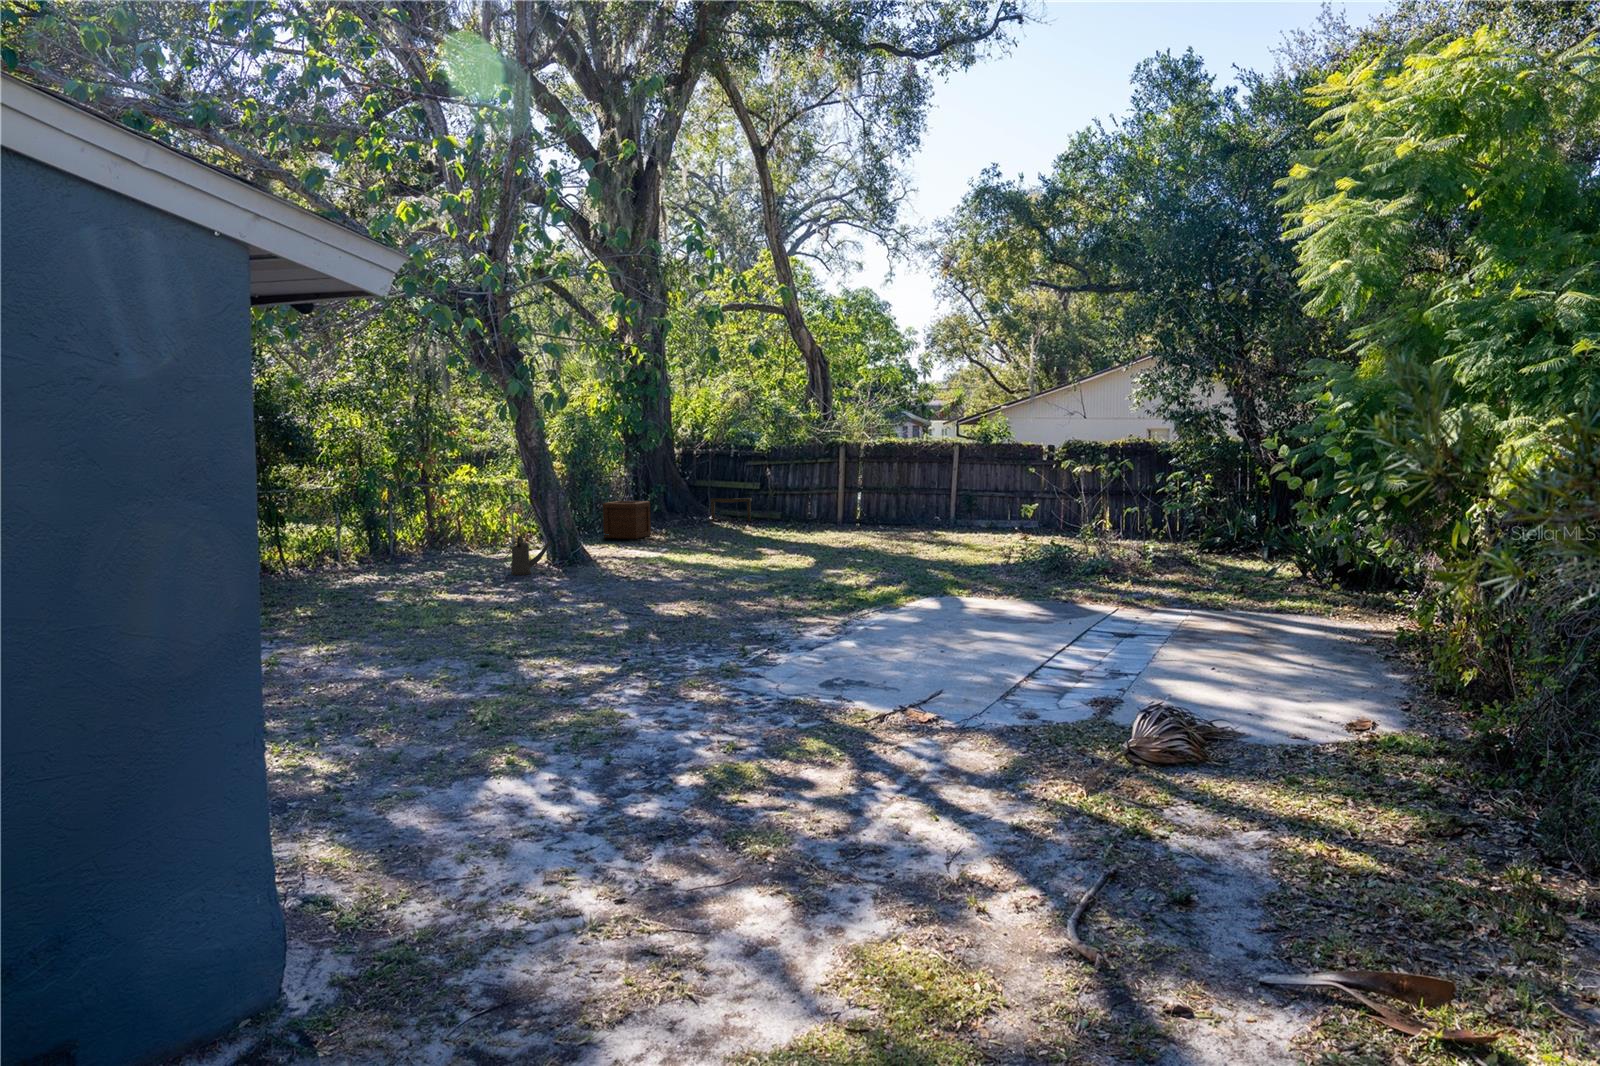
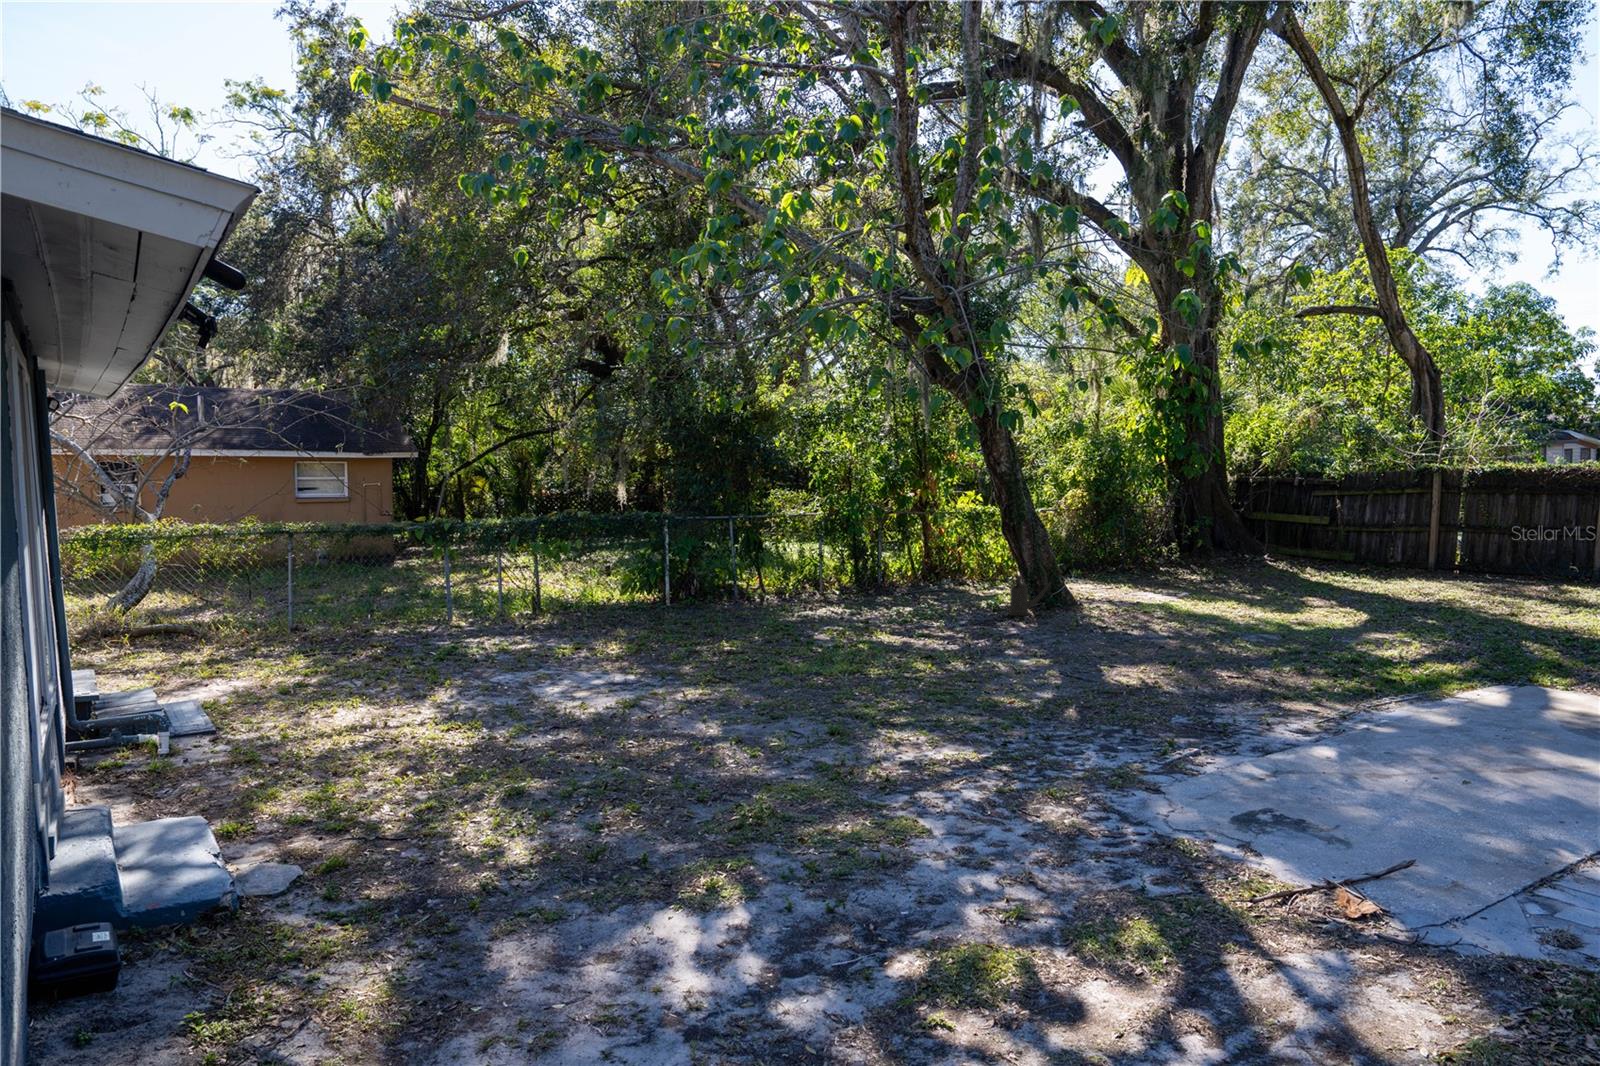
bench: present [710,498,752,522] -> none [1265,531,1319,560]
wooden crate: present [603,501,651,539] -> none [1128,535,1183,578]

